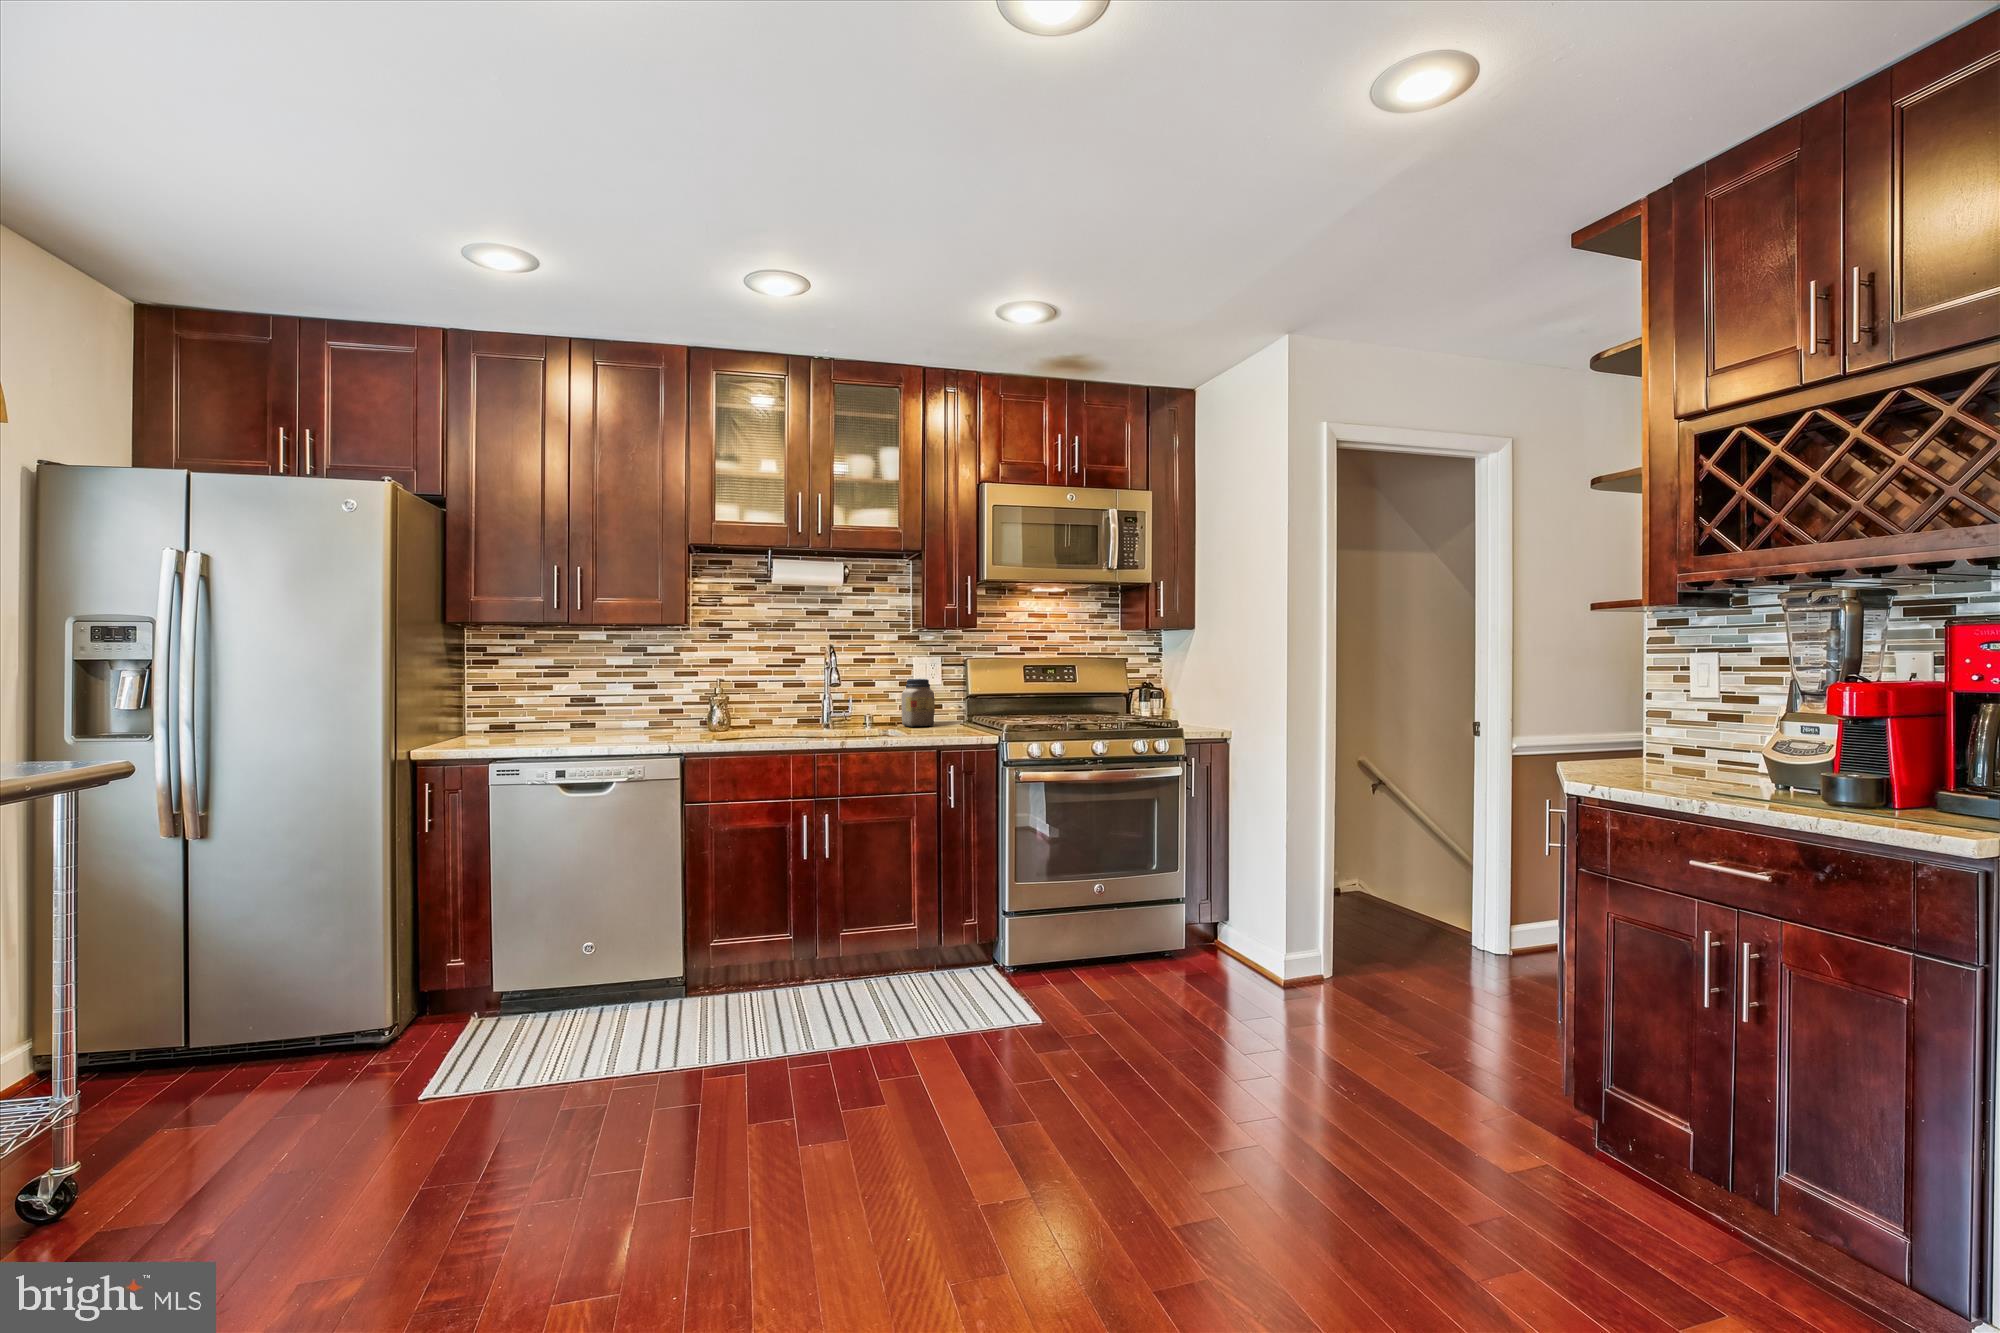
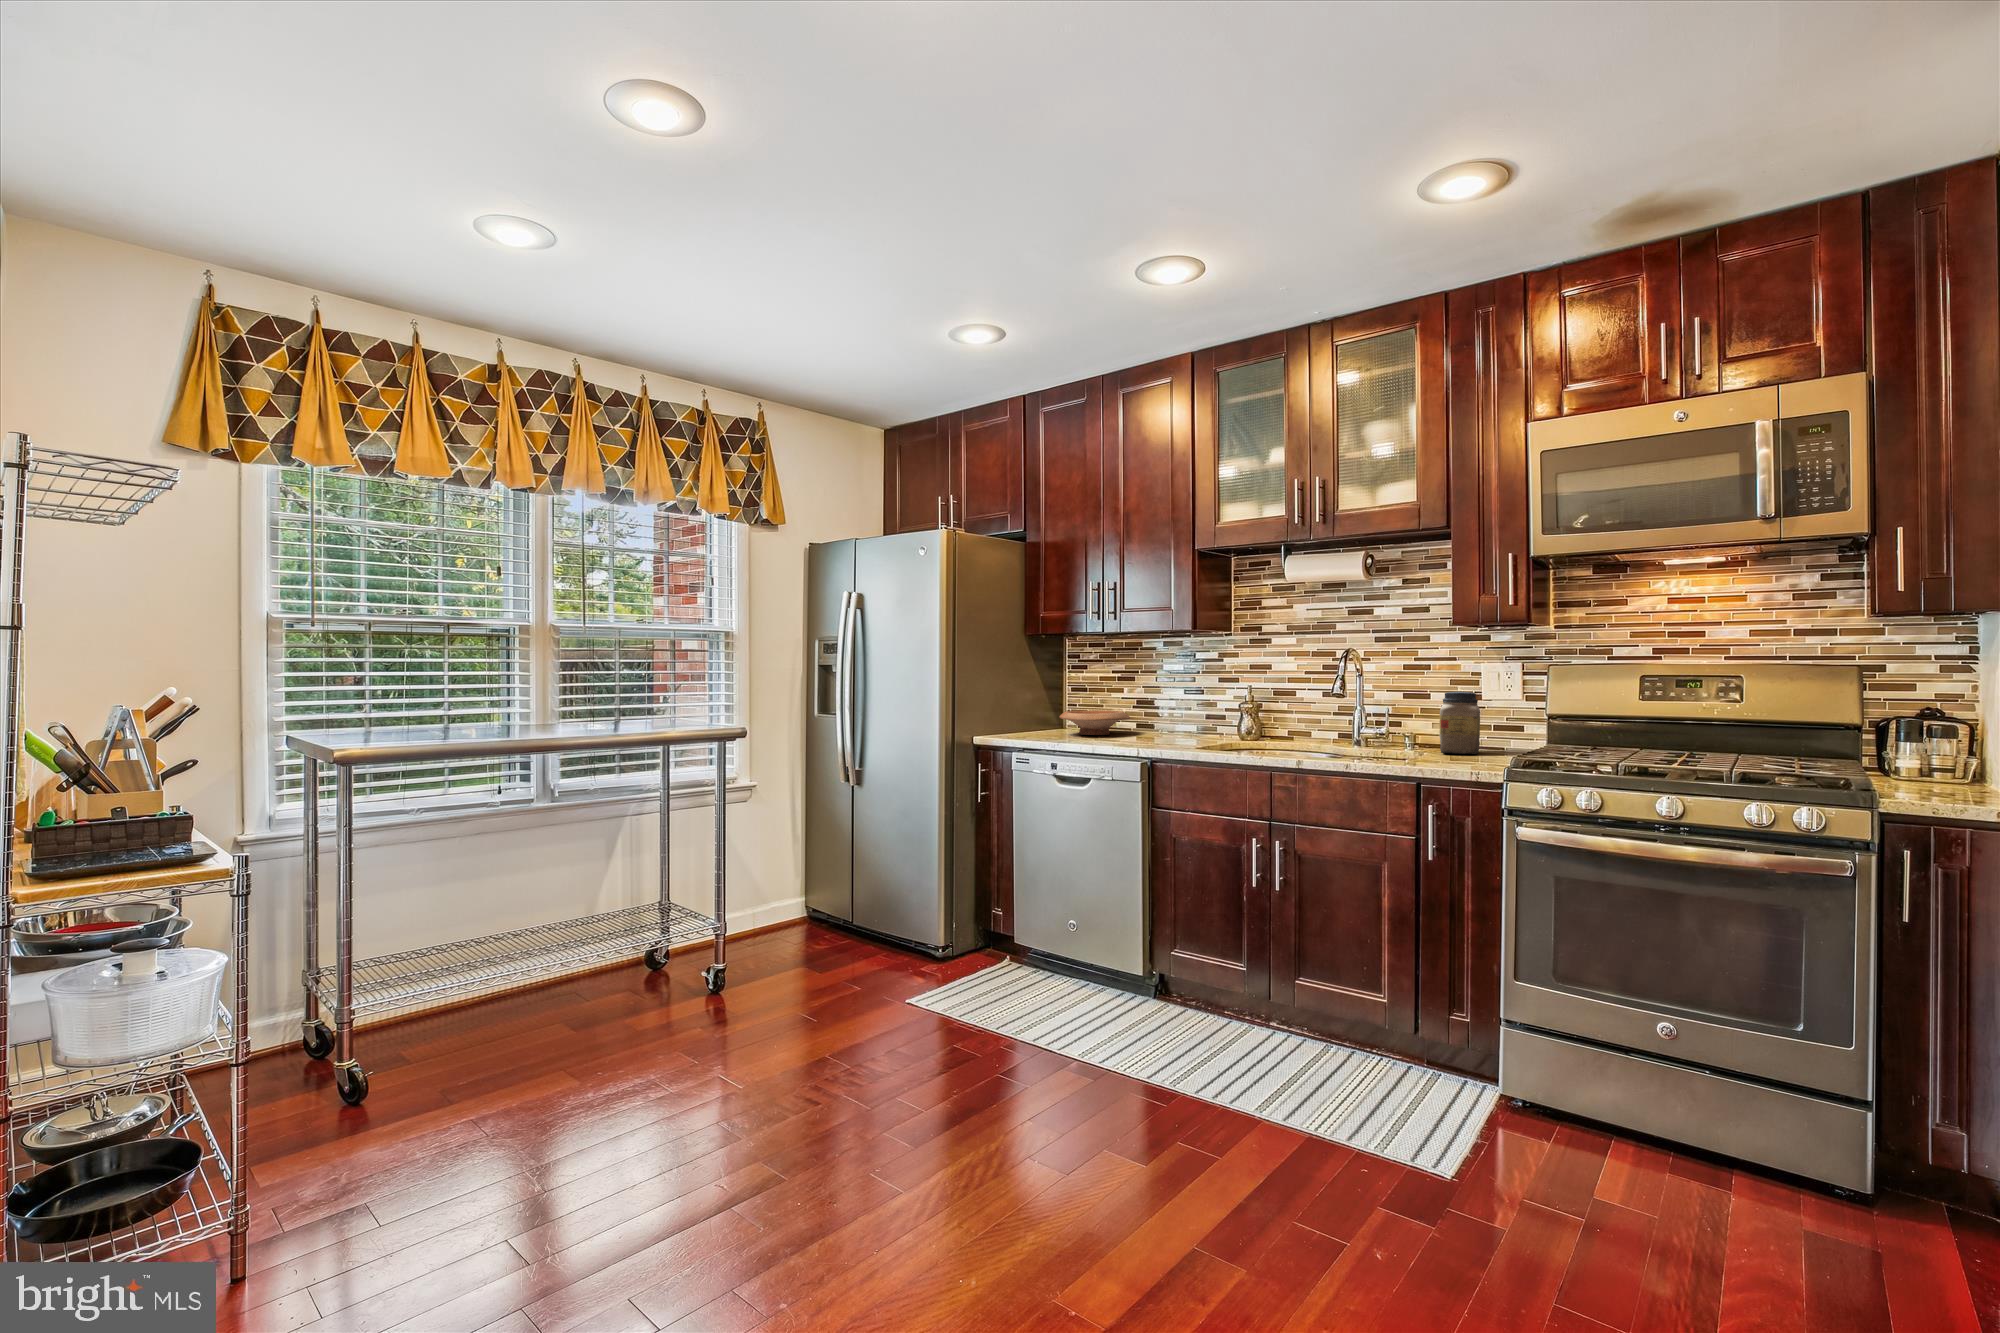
wooden bowl: none [503,709,588,737] -> present [1060,710,1130,735]

